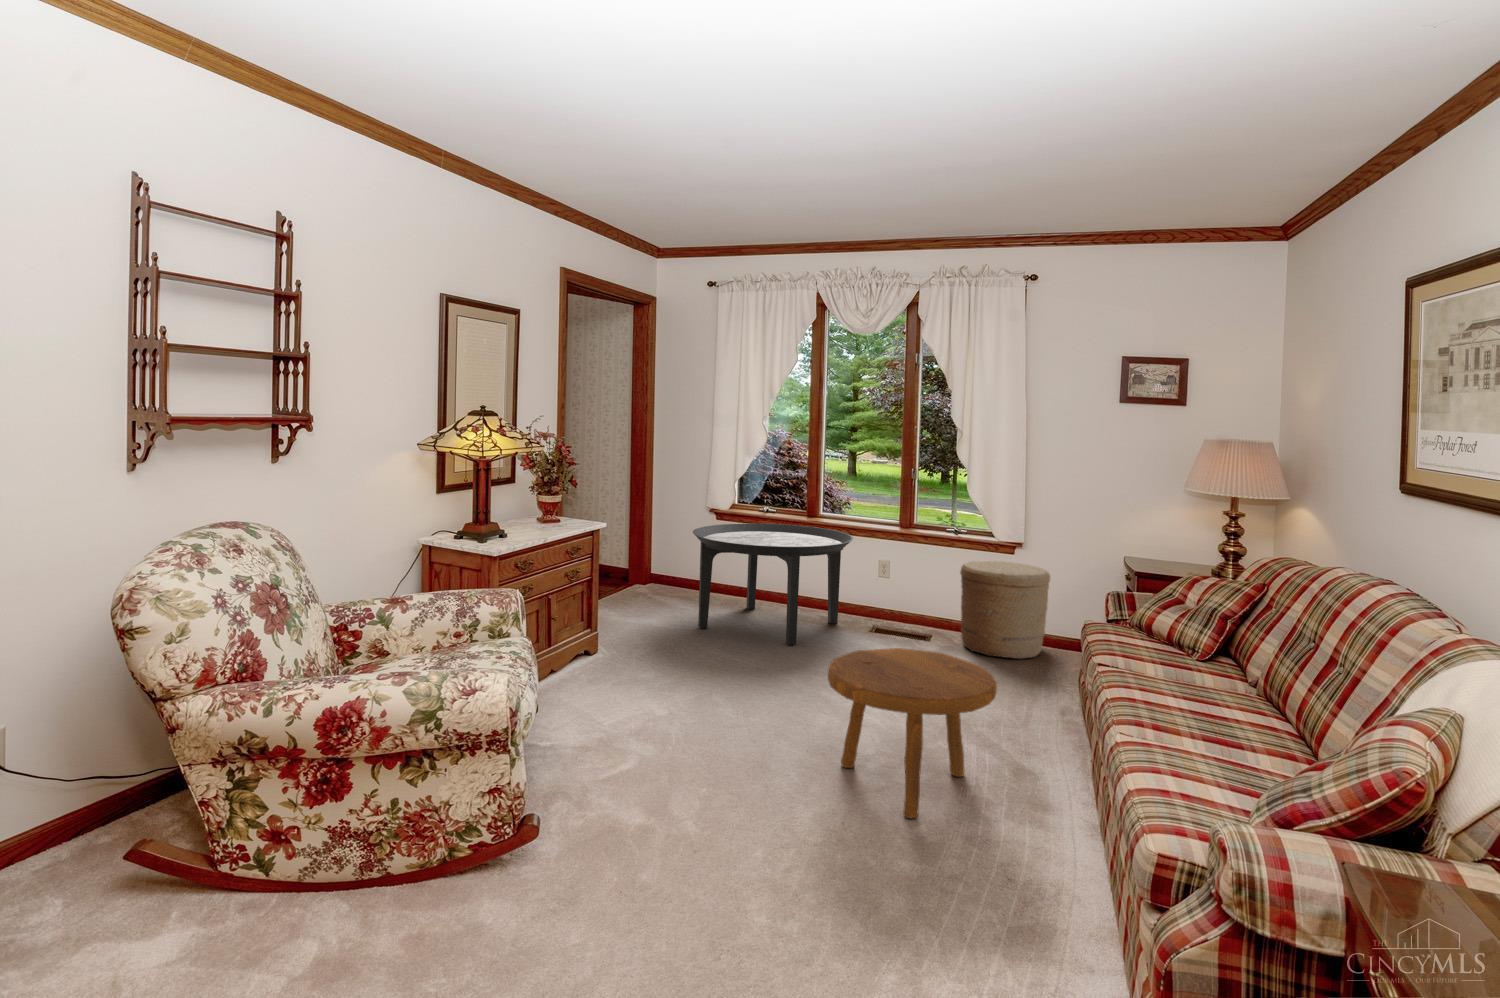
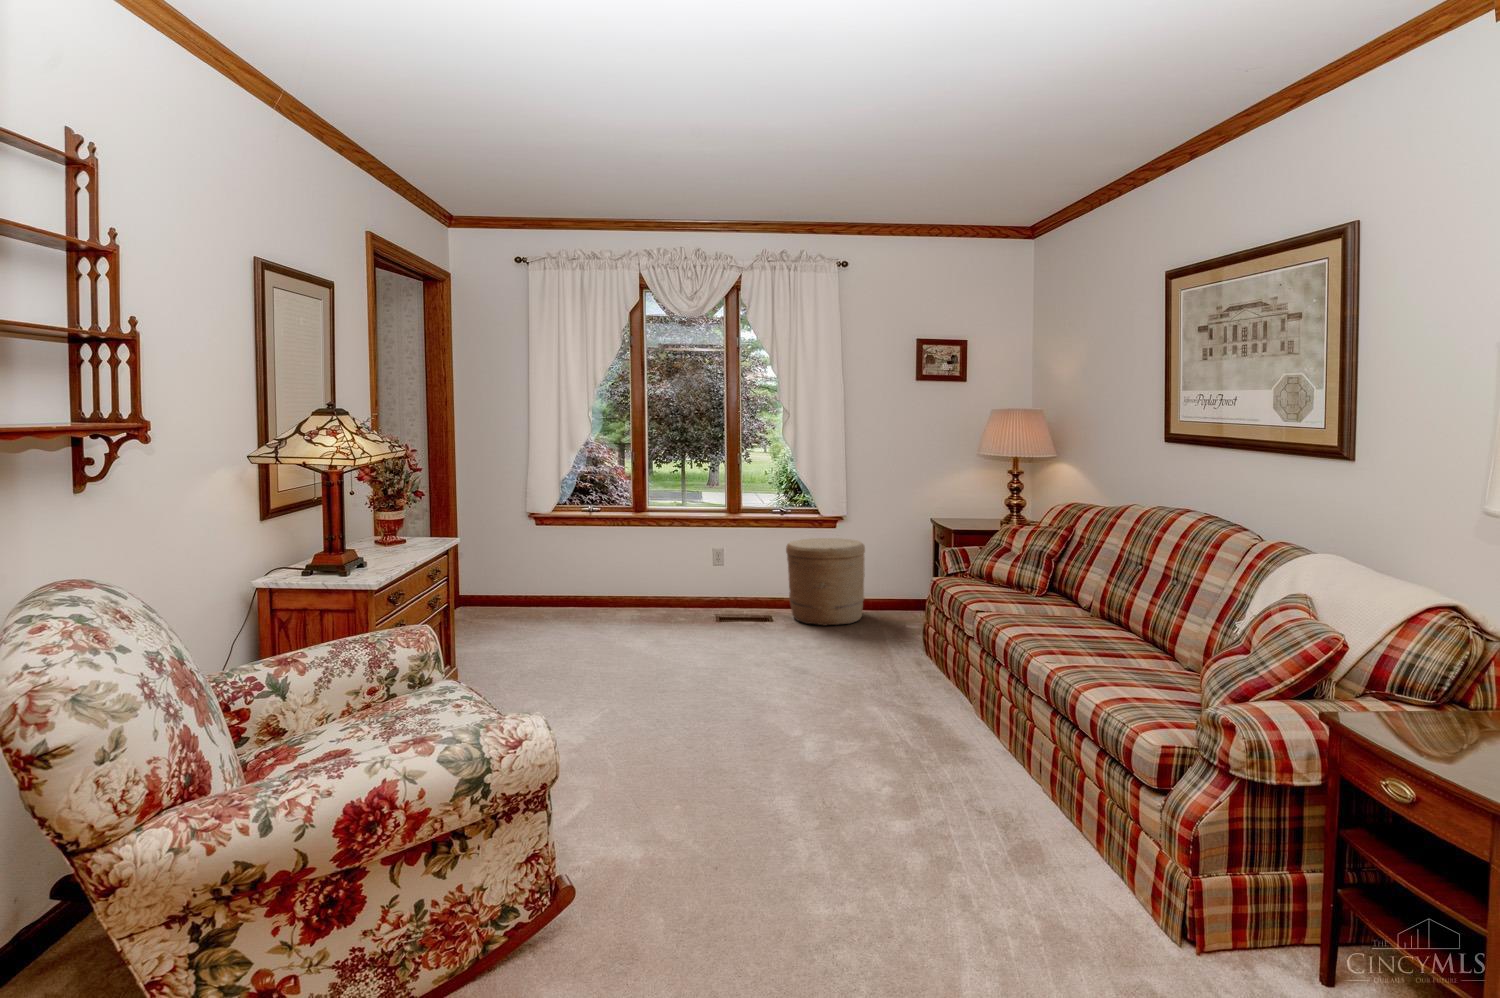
round table: present [693,523,853,645] -> none [514,526,684,647]
footstool: present [828,648,997,819] -> none [773,623,931,780]

